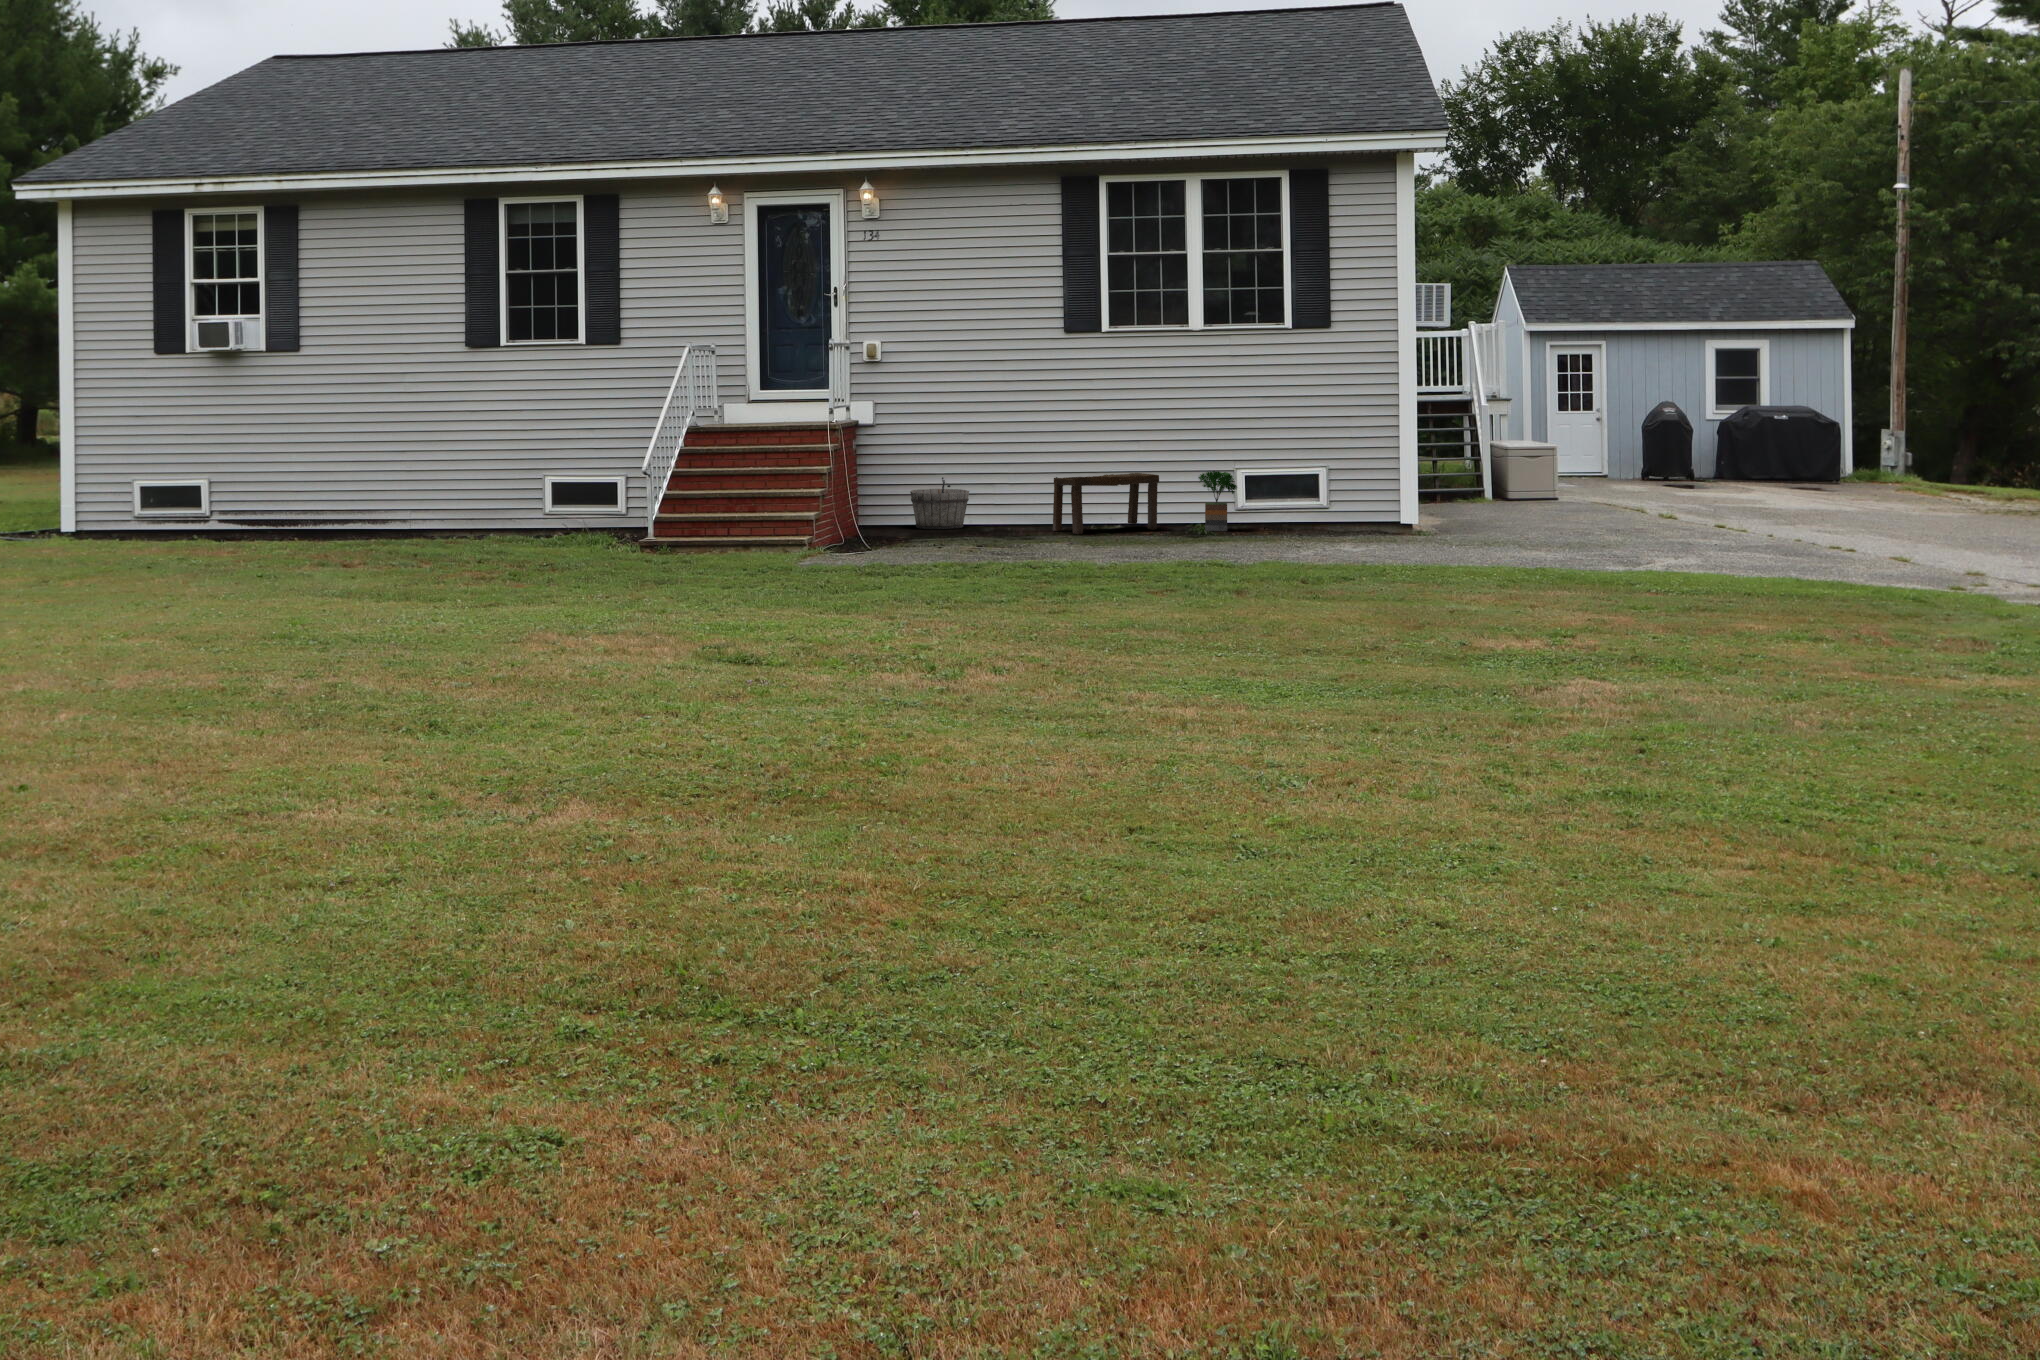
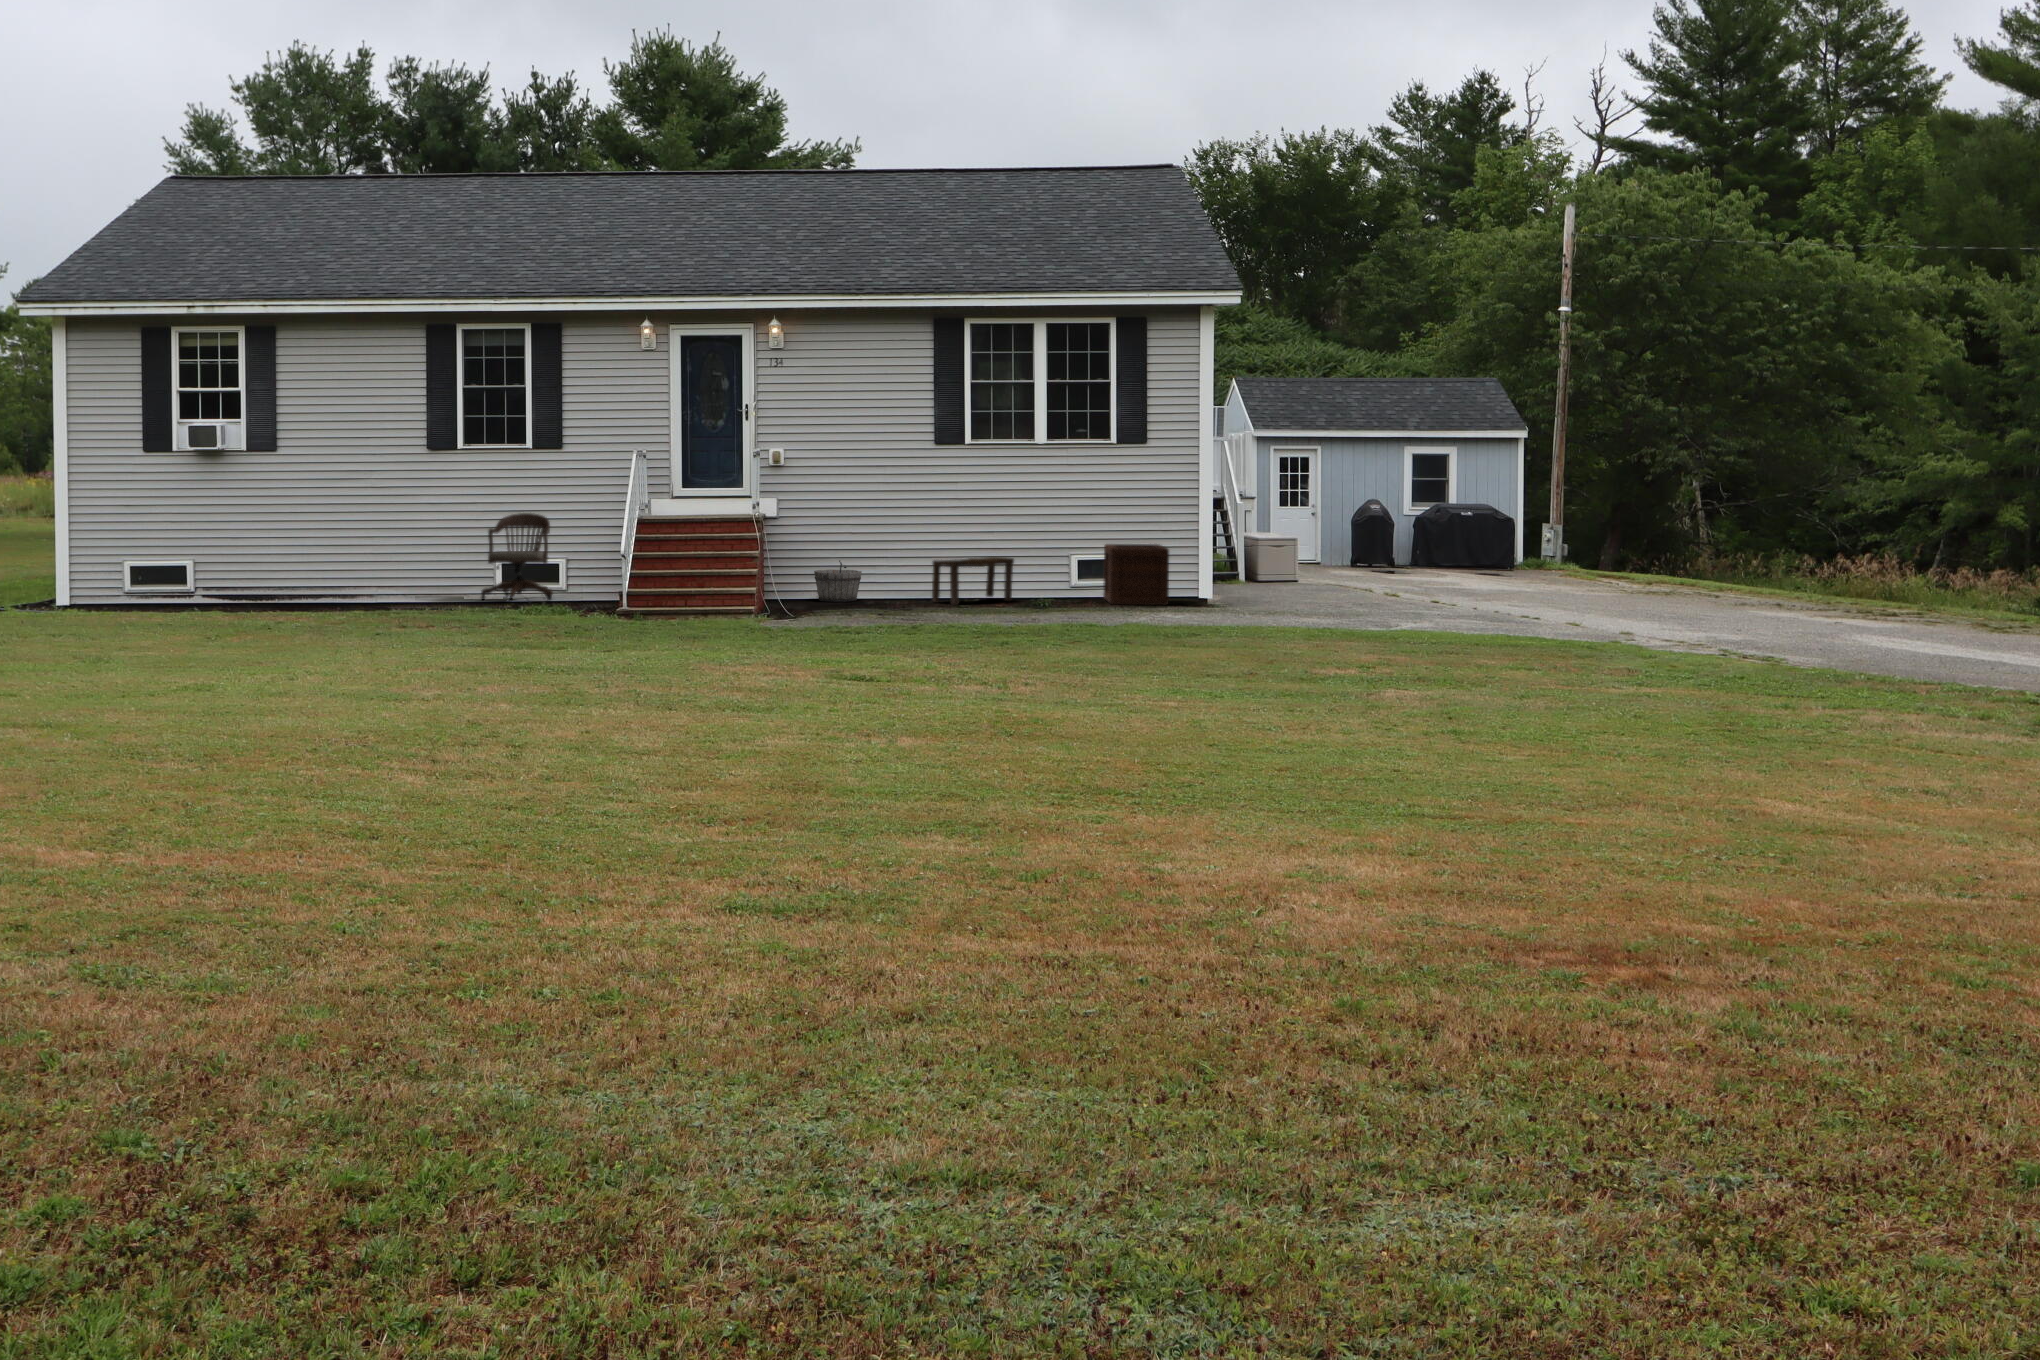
chair: none [508,420,597,529] -> present [481,513,553,603]
wooden crate: none [1278,457,1356,537] -> present [1103,544,1169,605]
potted tree: present [1198,471,1237,531] -> none [1042,554,1075,602]

